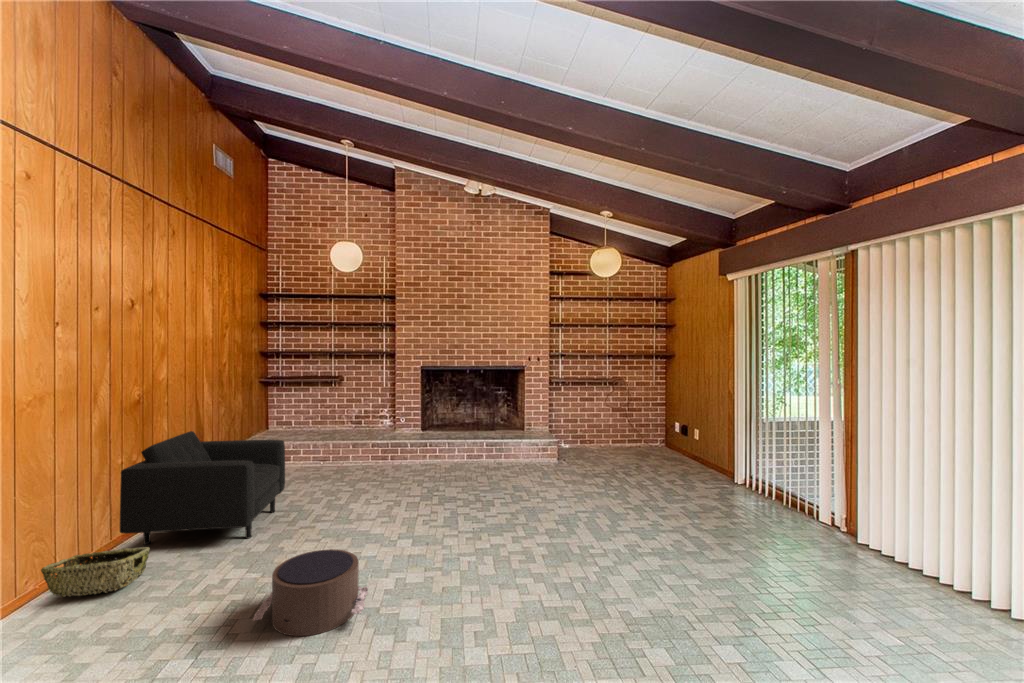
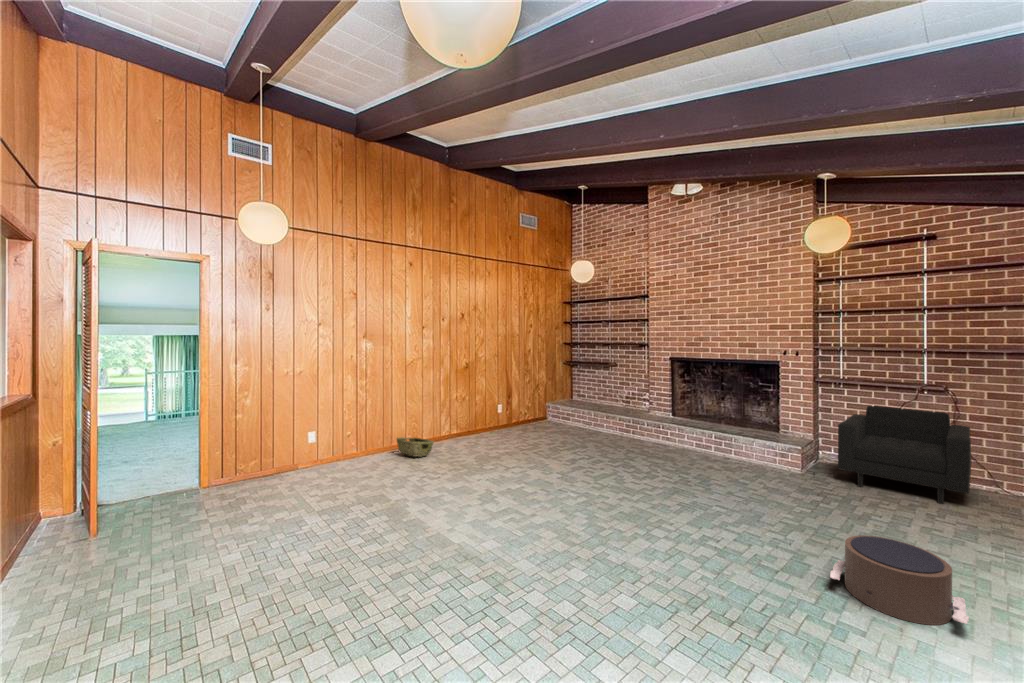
armchair: present [120,431,285,544] -> present [838,406,971,504]
pouf: present [253,550,368,636] -> present [830,535,969,625]

